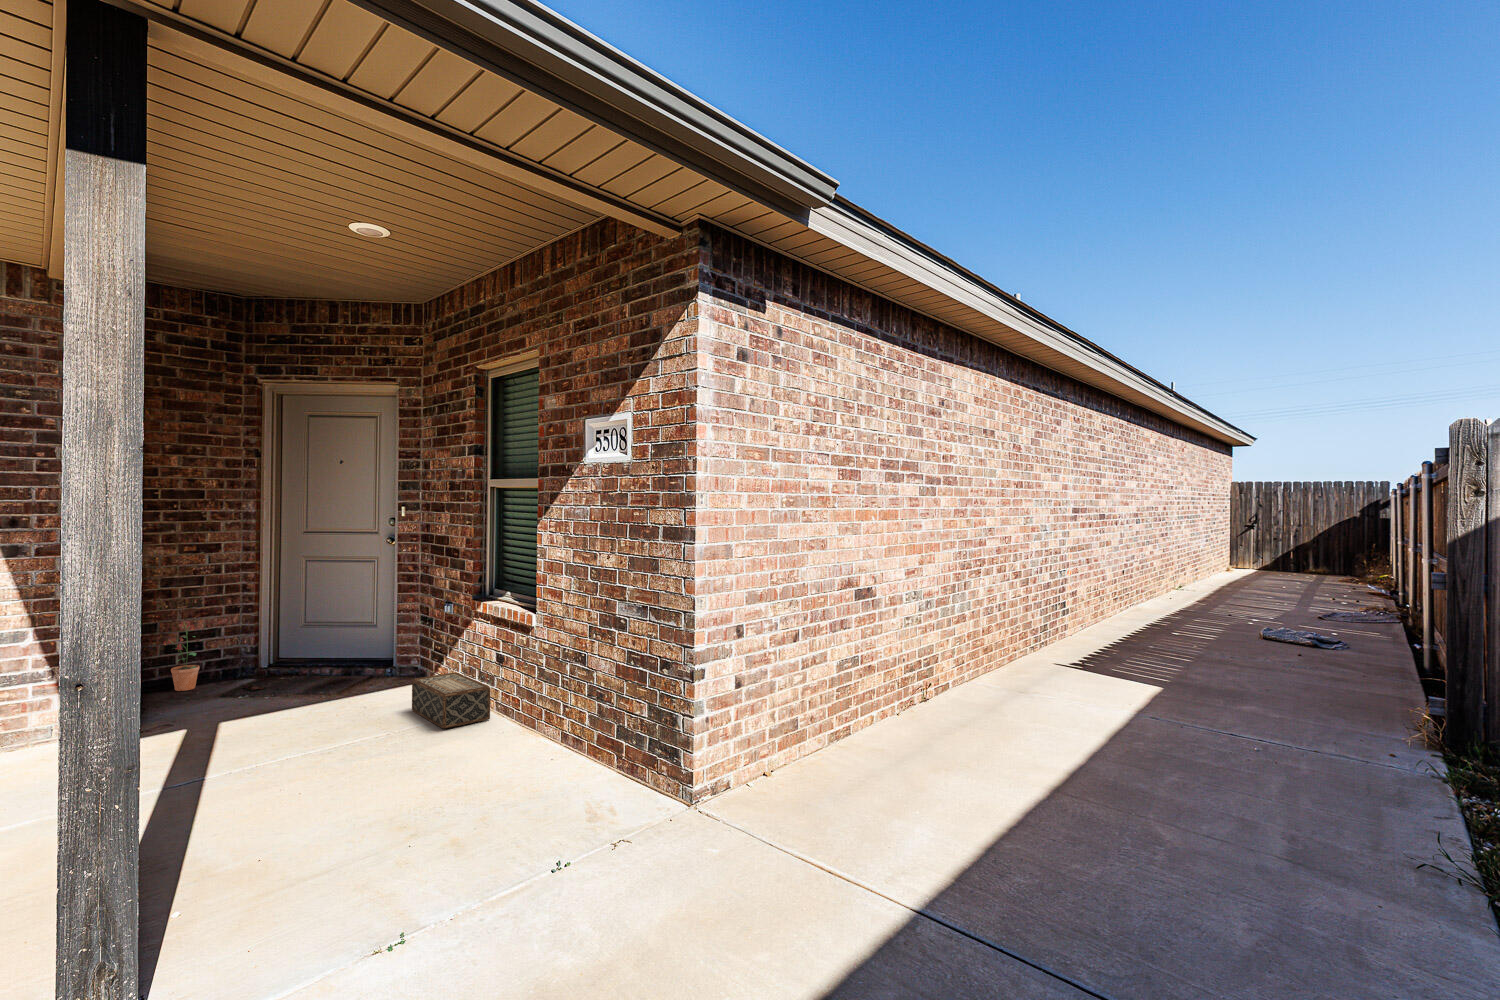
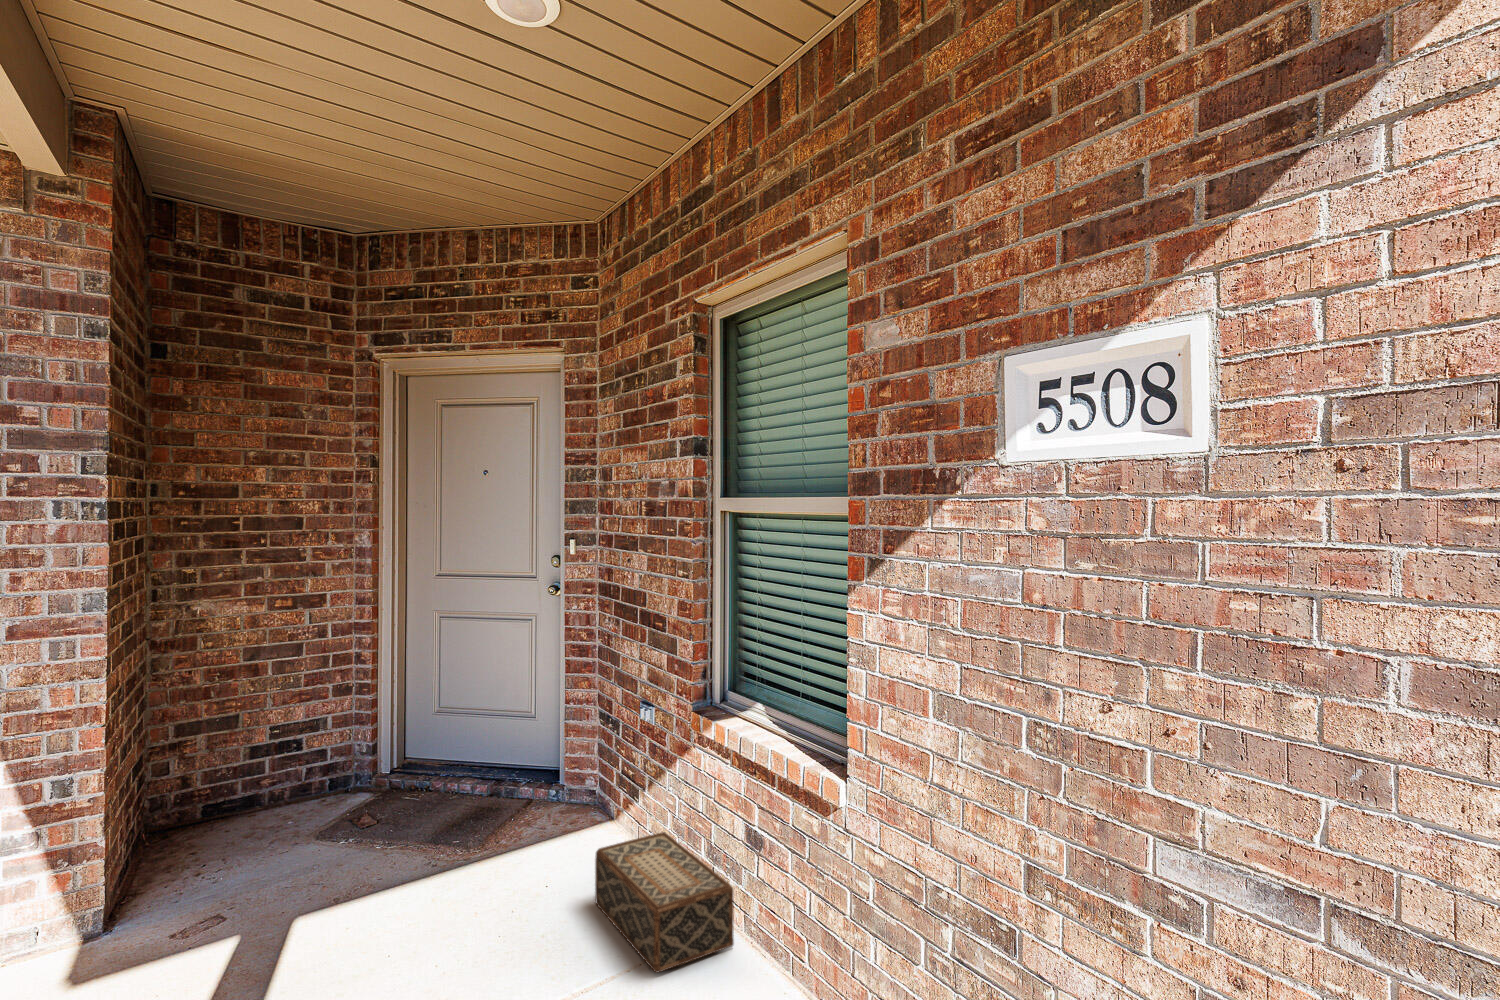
potted plant: present [164,621,200,691] -> none [241,713,292,822]

